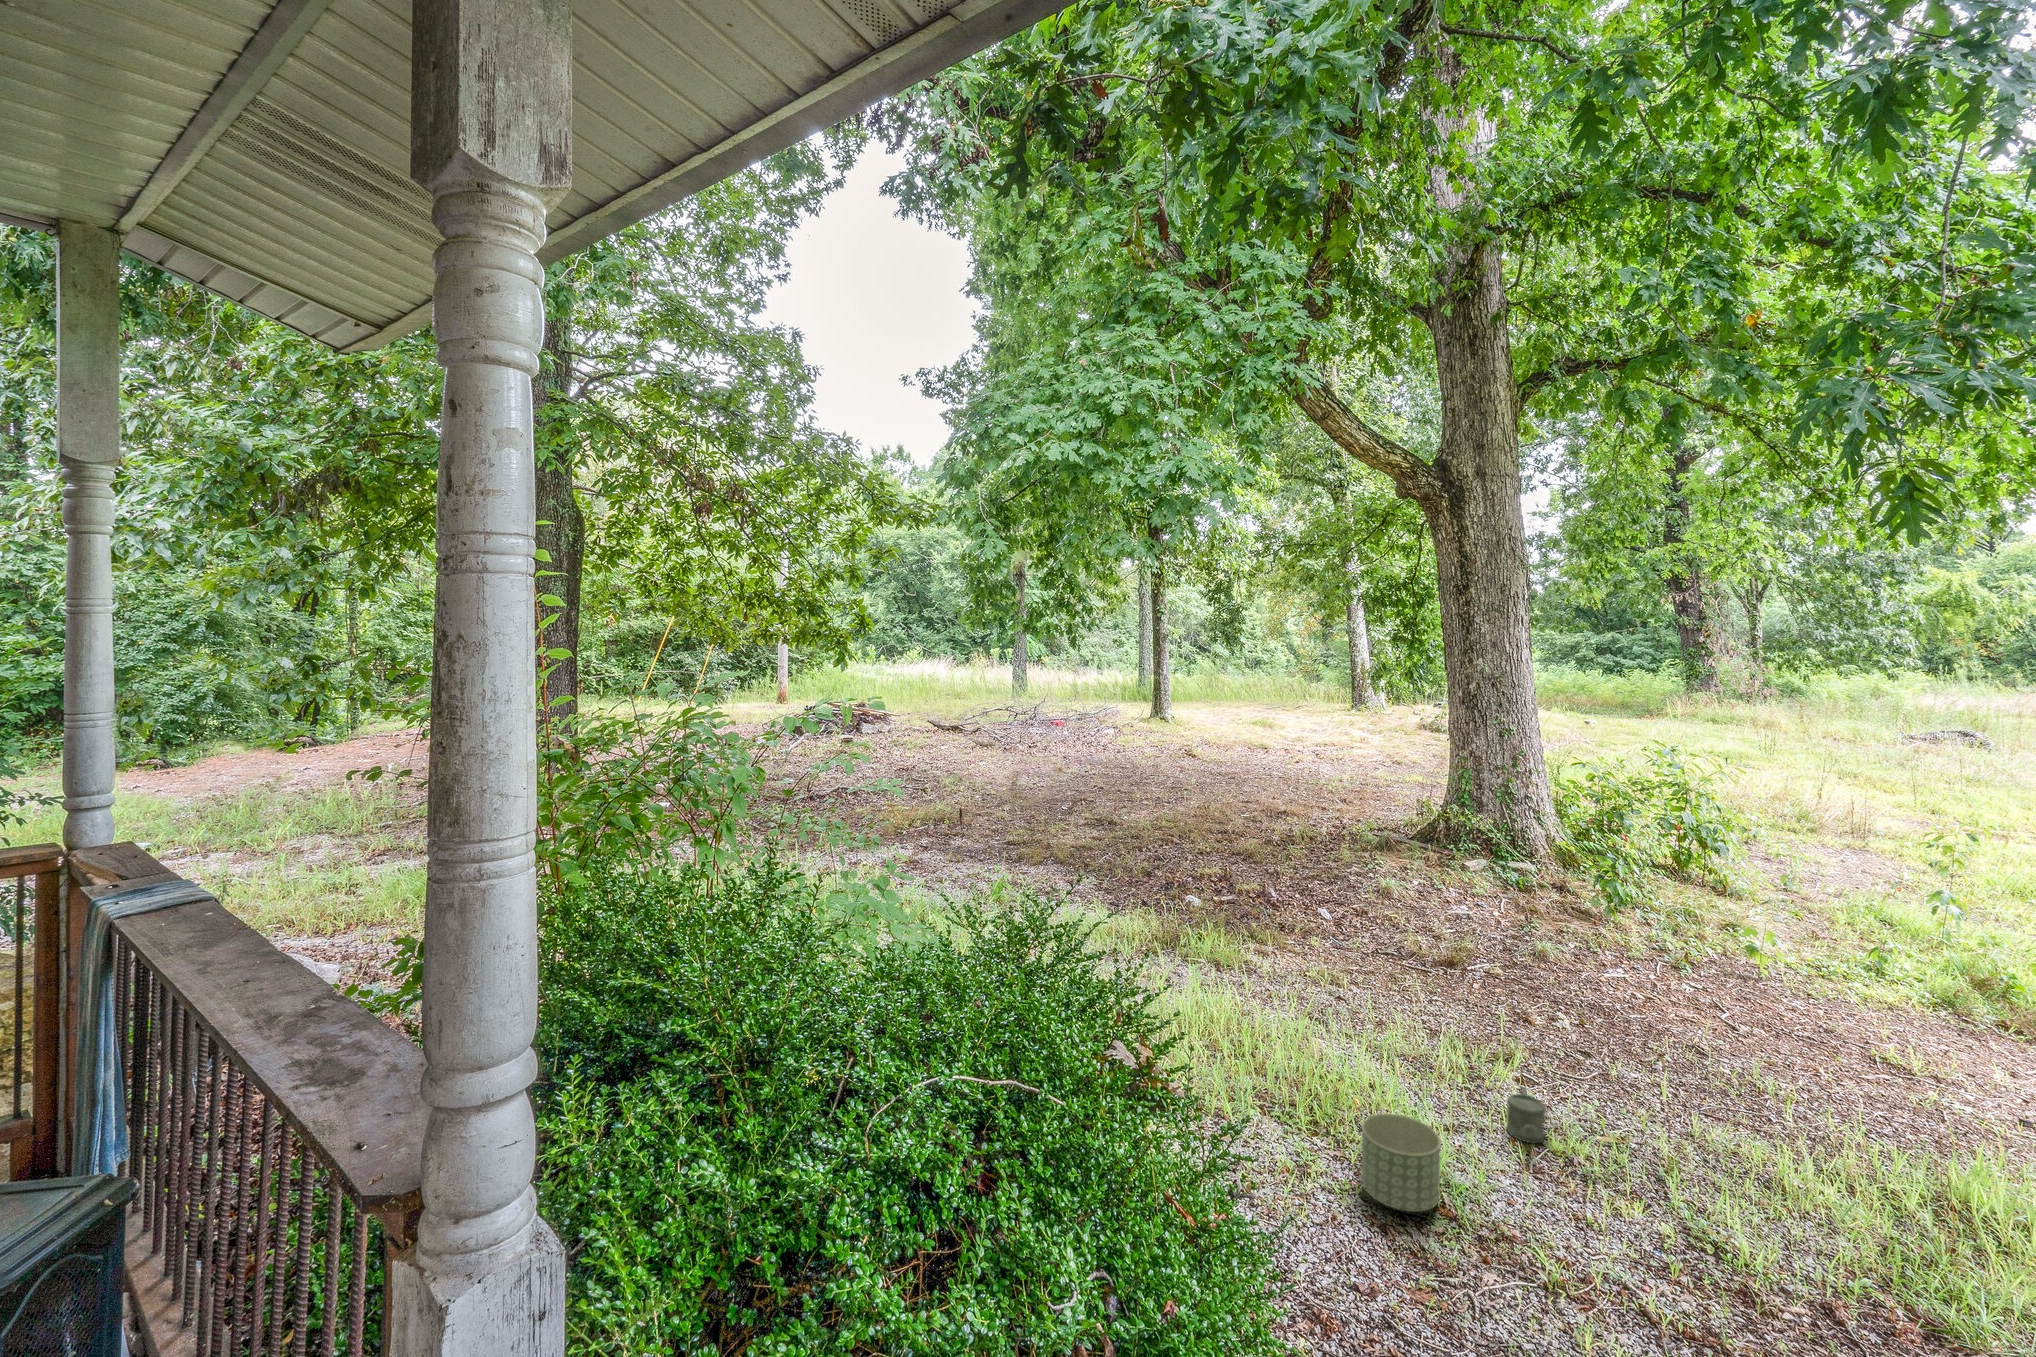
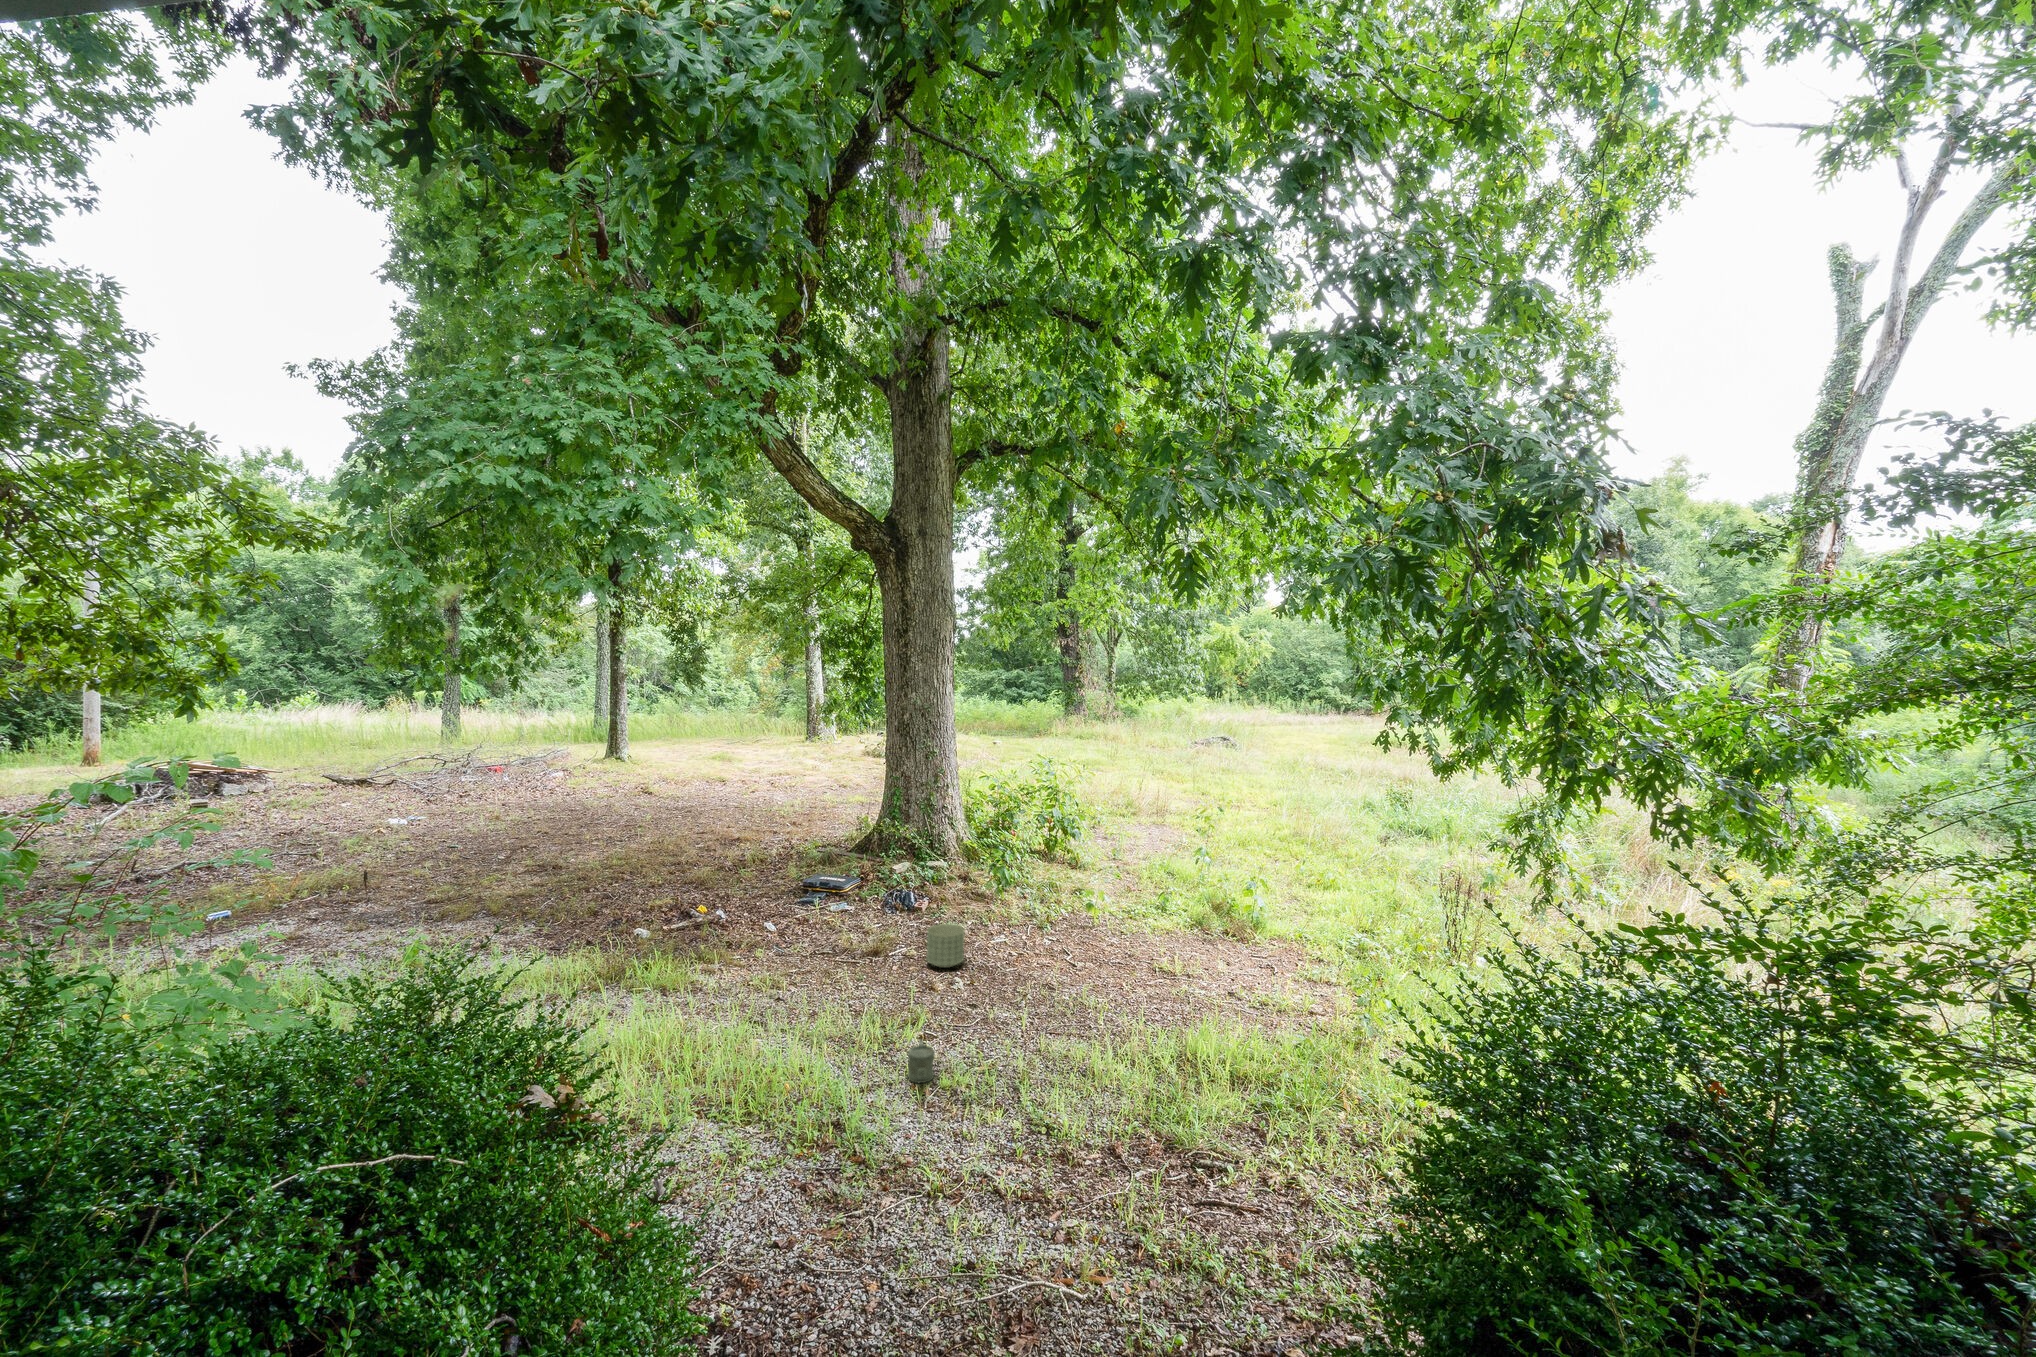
planter: present [1361,1114,1441,1212] -> present [926,924,965,968]

